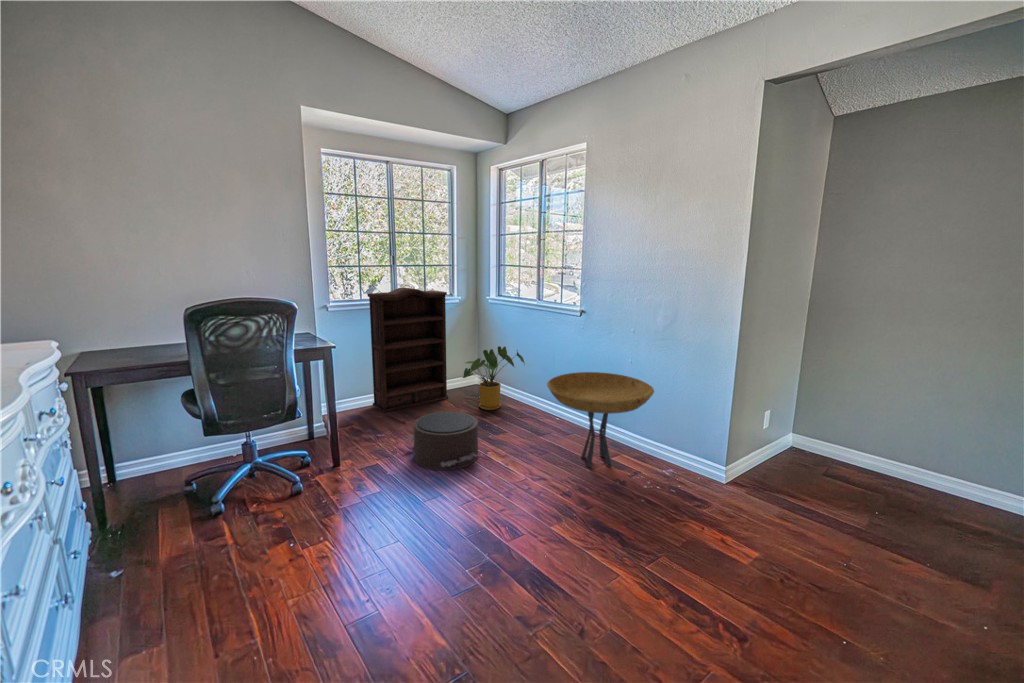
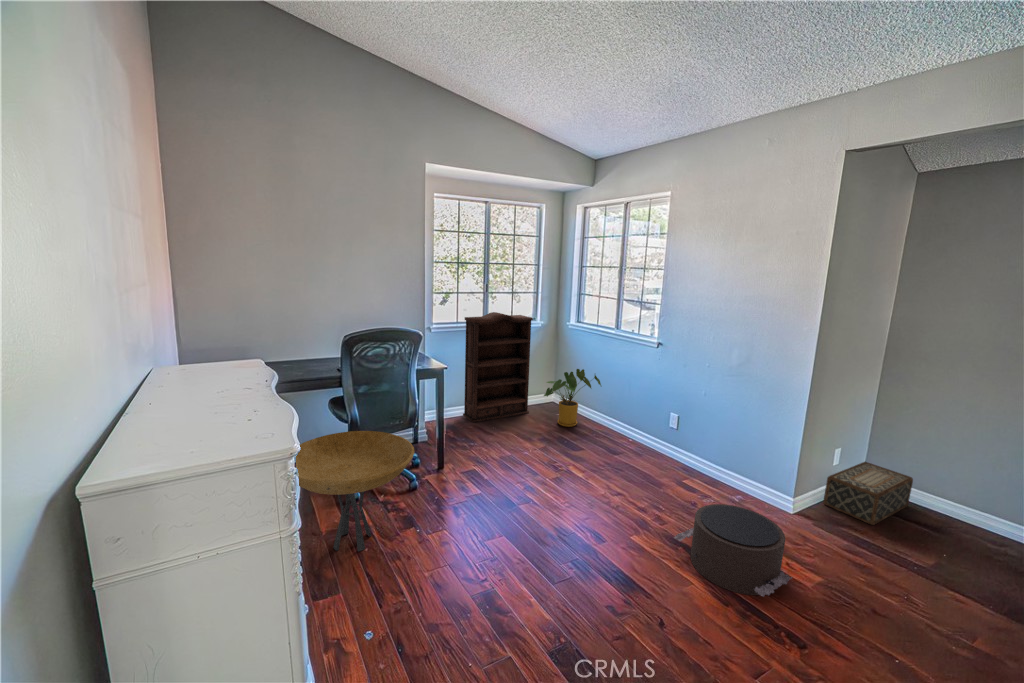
side table: present [547,372,654,467] -> present [296,431,414,552]
pouf: present [407,412,478,470] -> present [674,504,792,597]
woven basket: none [755,423,841,489] -> present [823,462,913,525]

